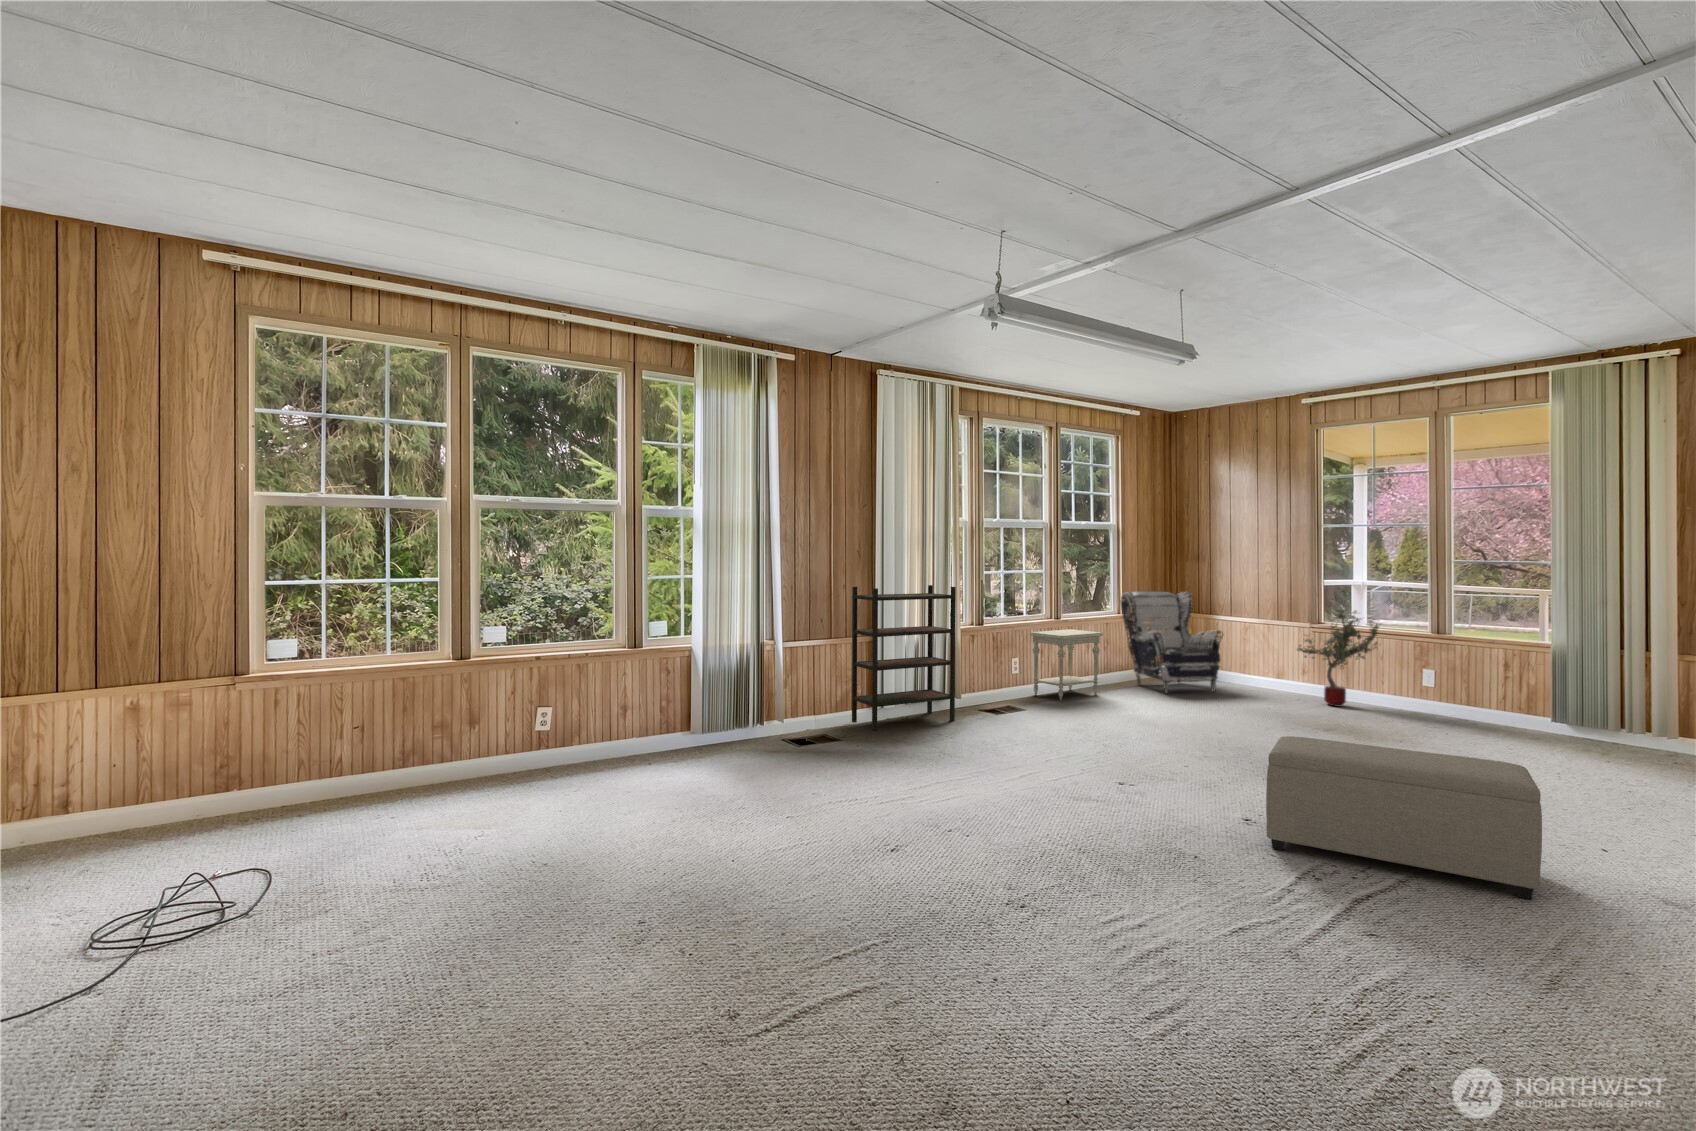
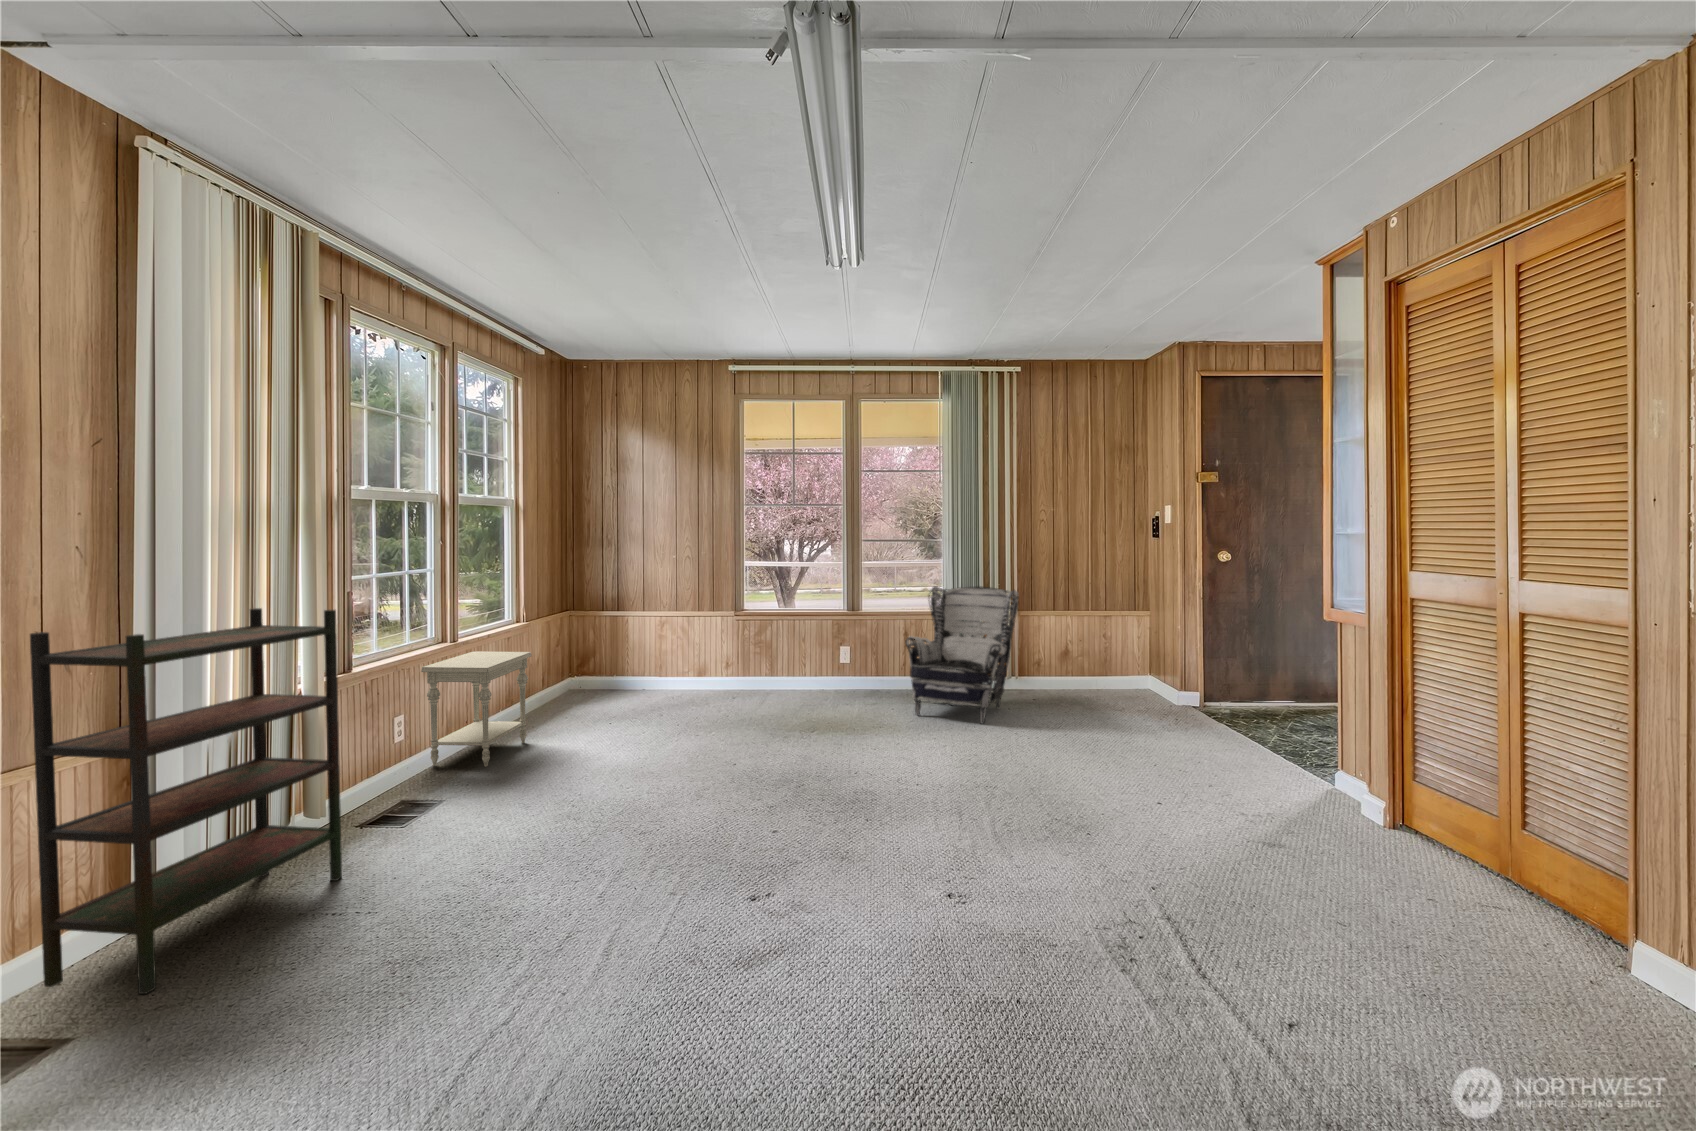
armchair: present [1121,590,1223,693] -> present [905,586,1019,723]
potted tree: present [1297,610,1379,707] -> none [733,595,818,700]
ottoman: present [1266,736,1542,899] -> none [1027,770,1321,975]

